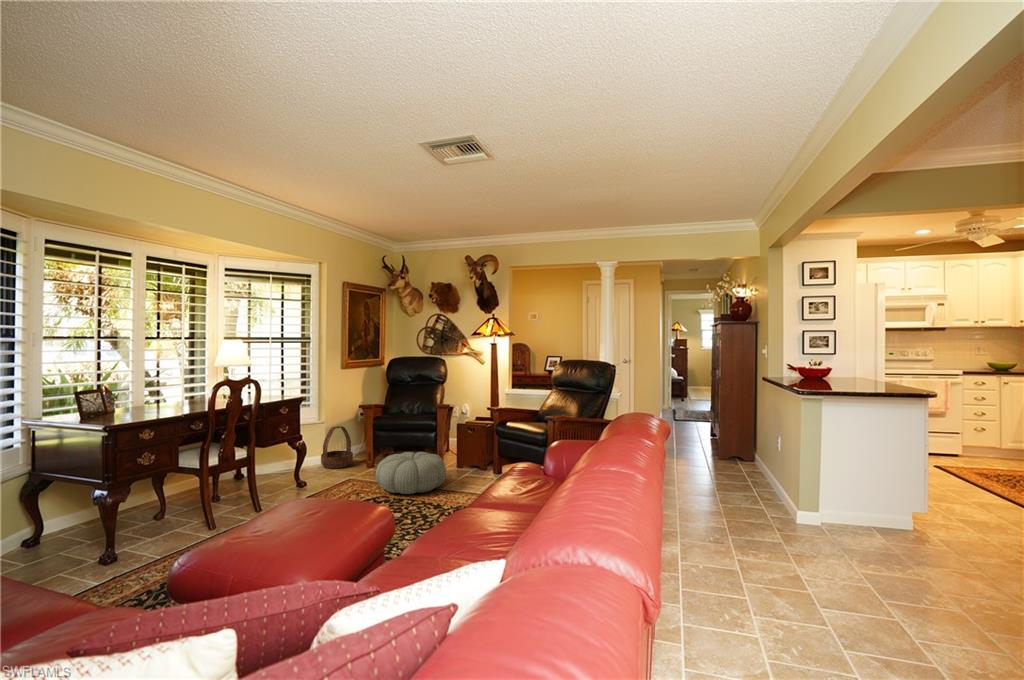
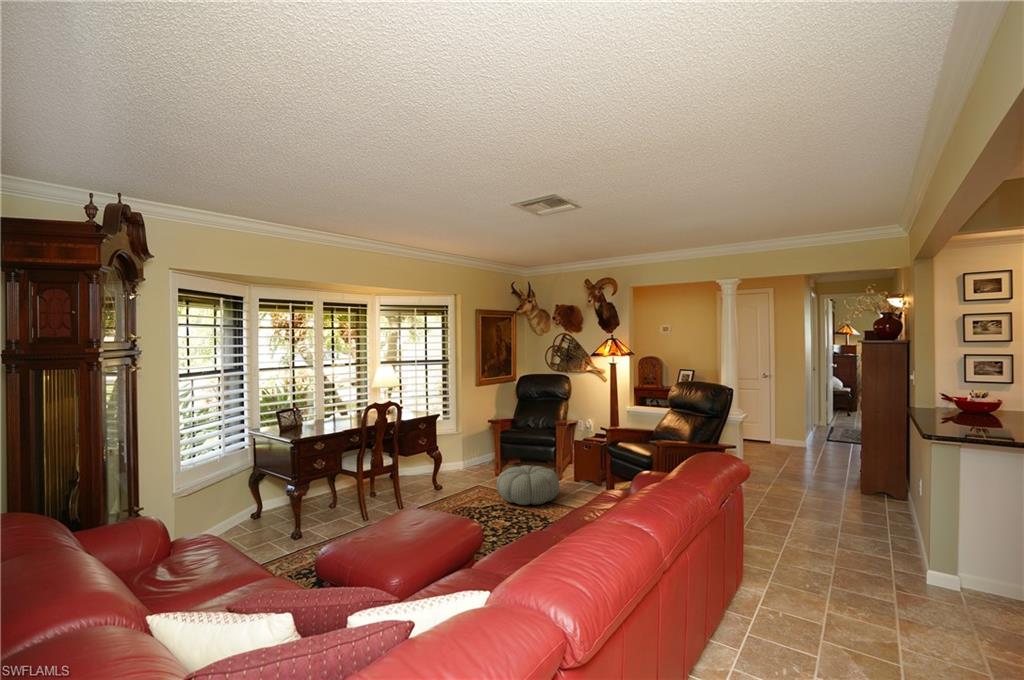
basket: present [321,426,353,469] -> none [458,437,485,475]

